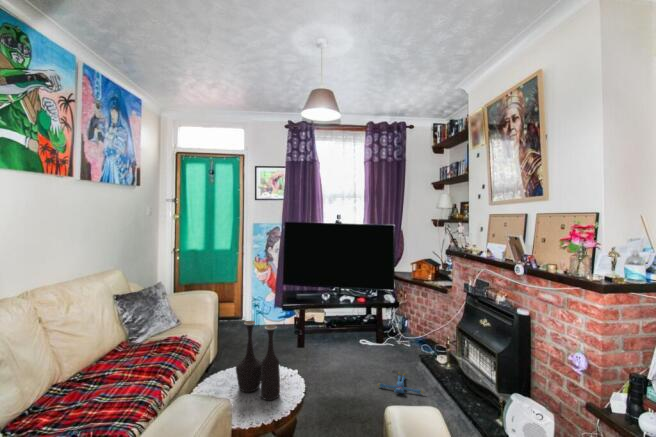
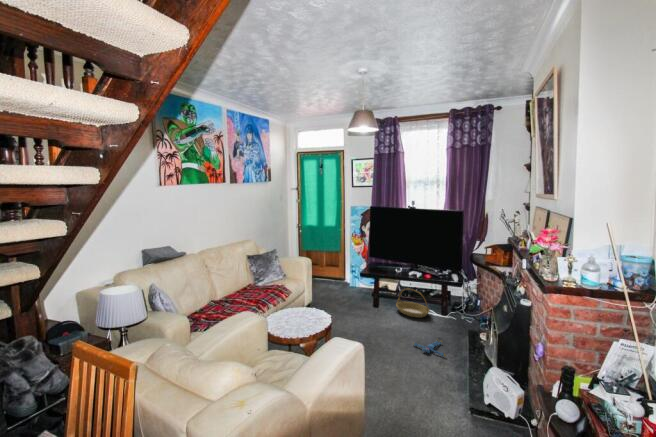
basket: none [325,316,367,350] -> present [396,288,430,318]
vase: present [236,321,280,400] -> none [289,280,312,328]

